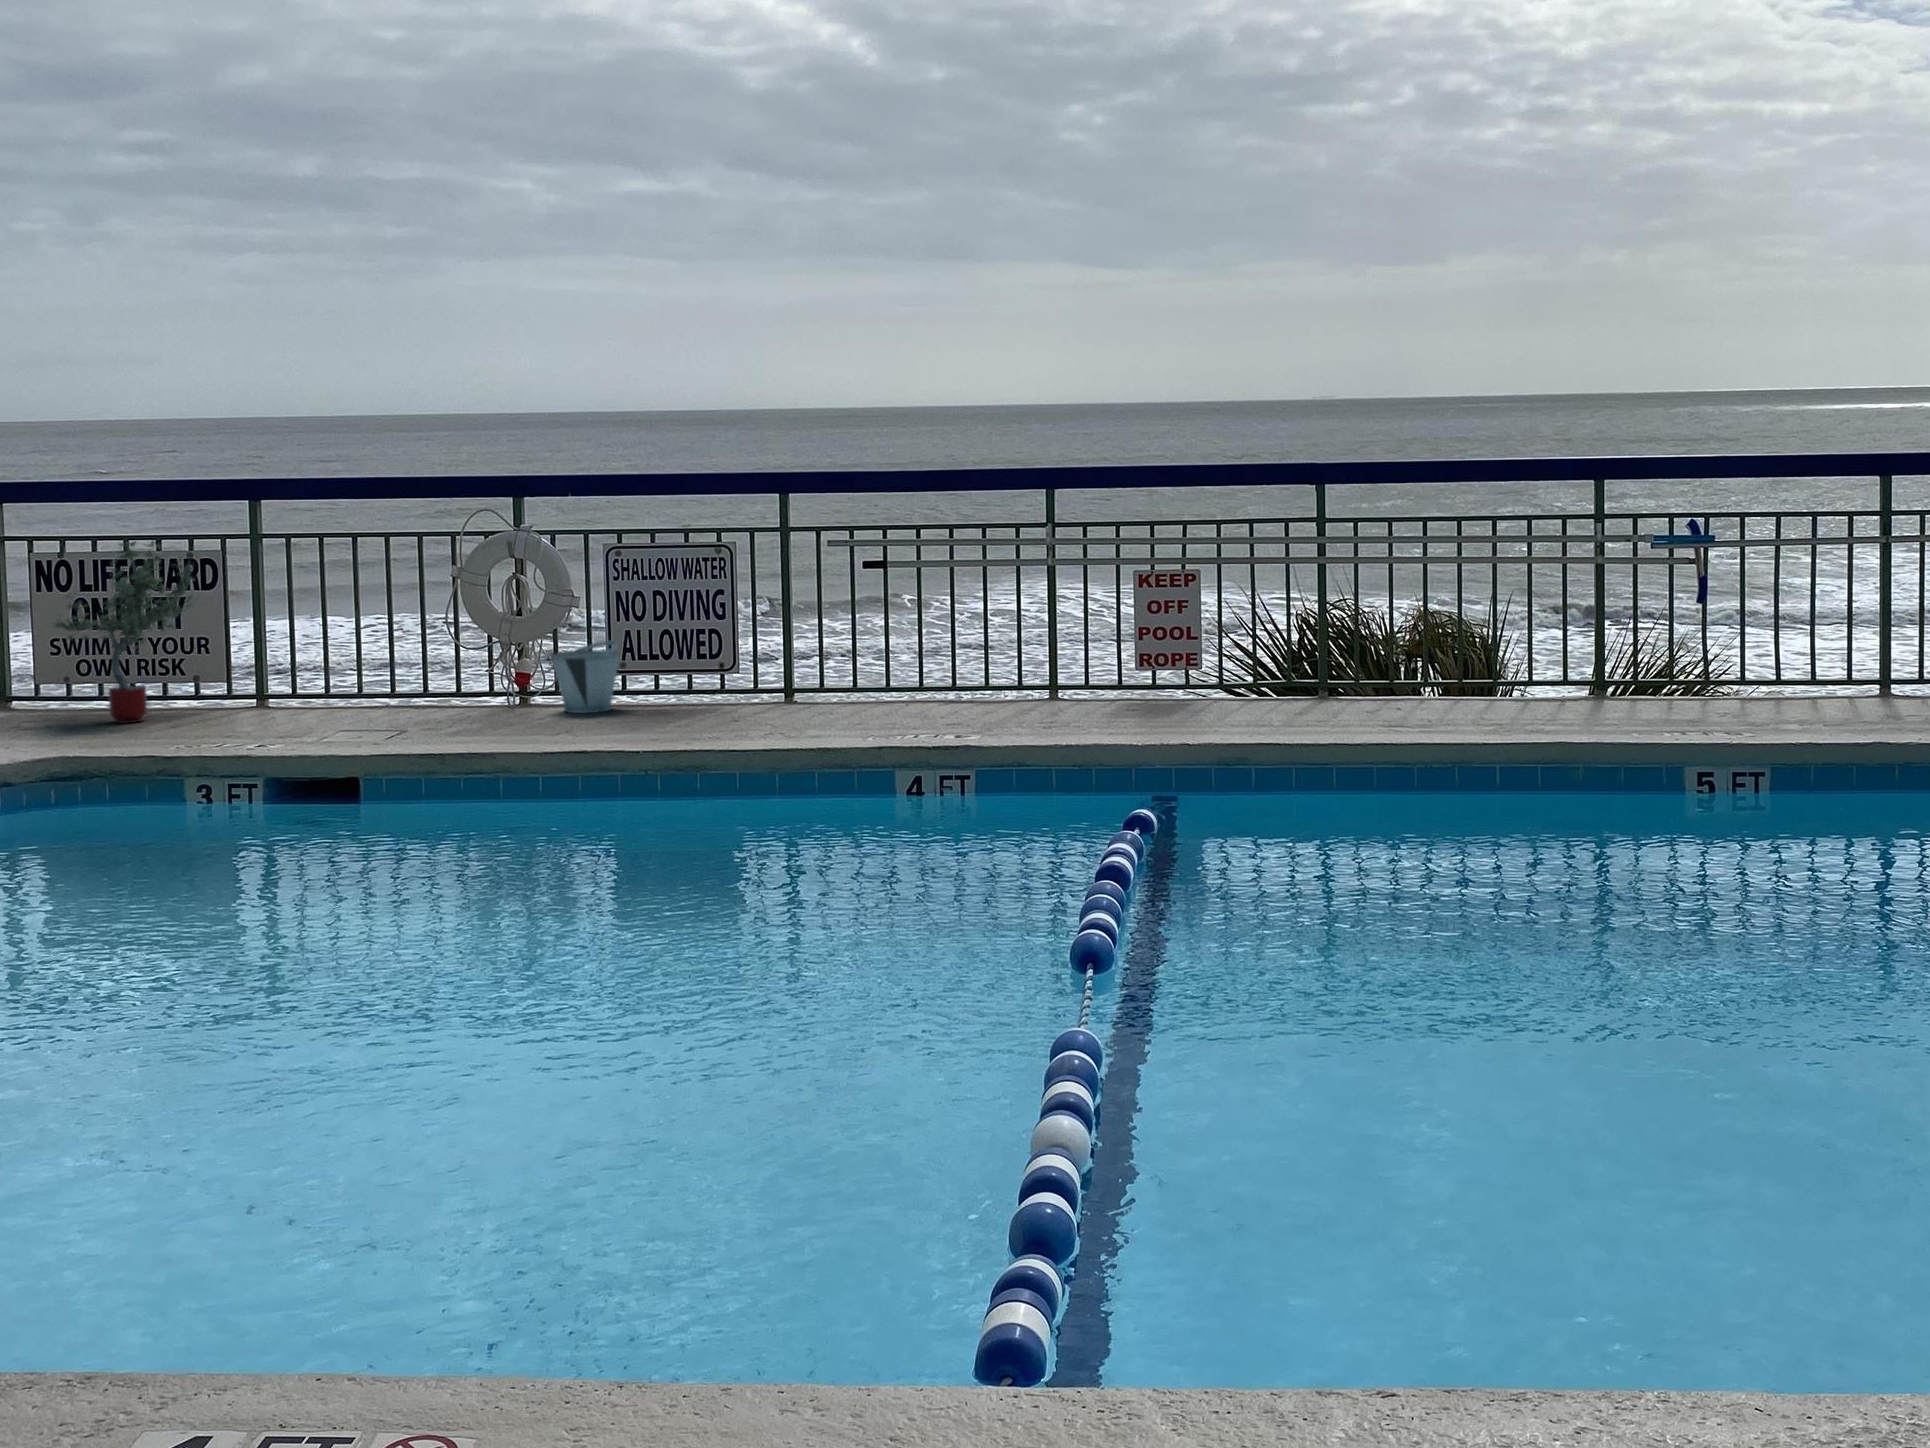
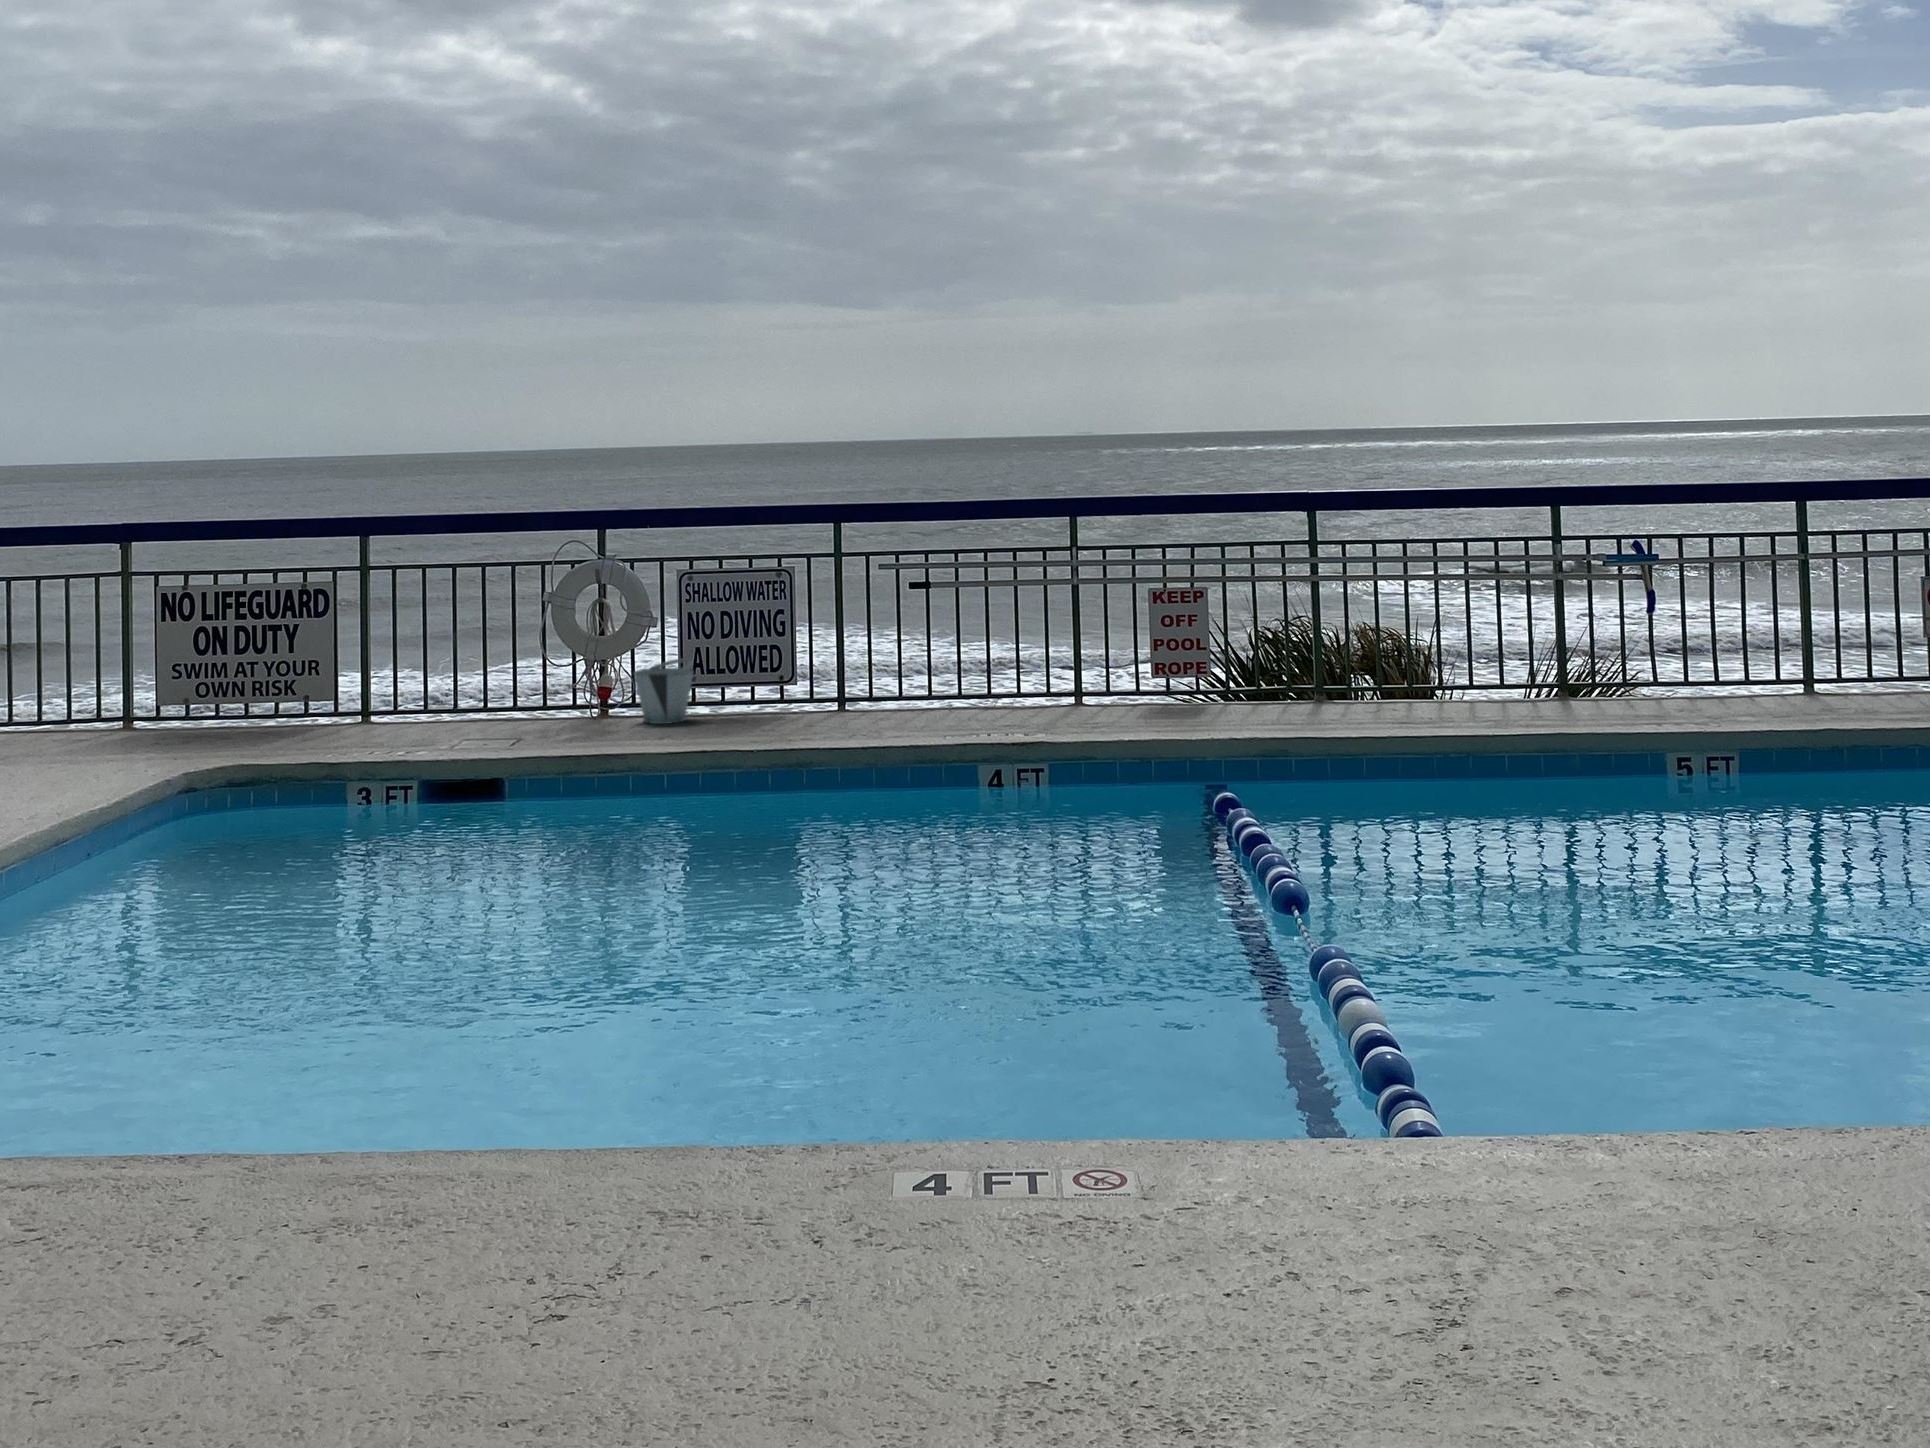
potted tree: present [55,541,193,723] -> none [186,572,320,738]

